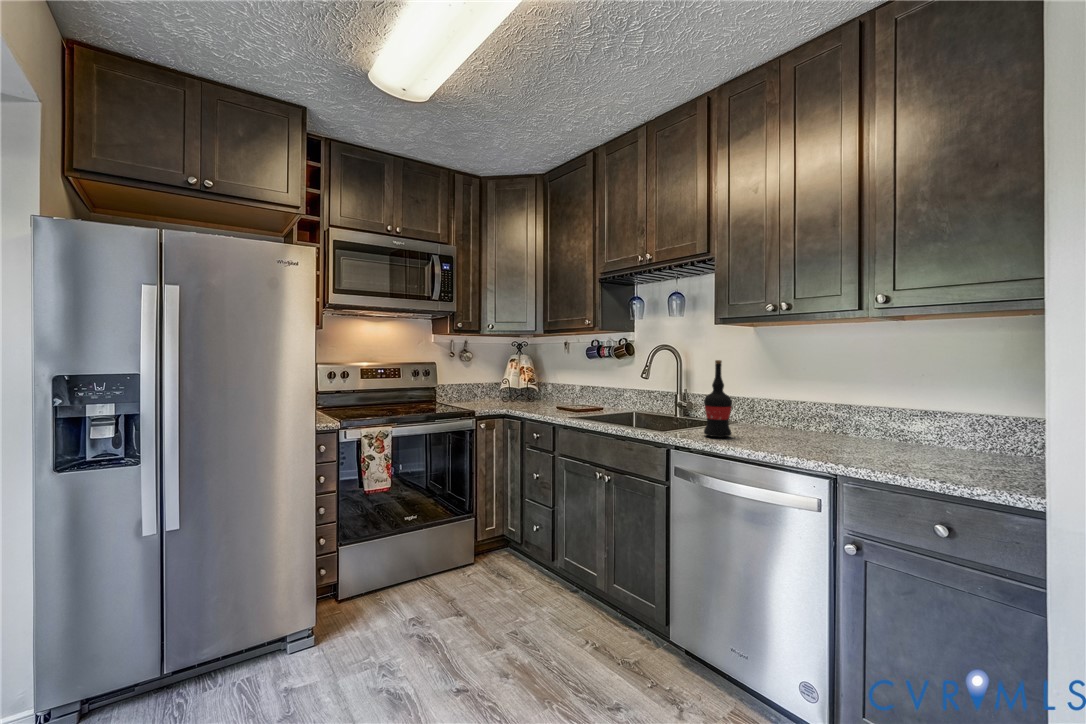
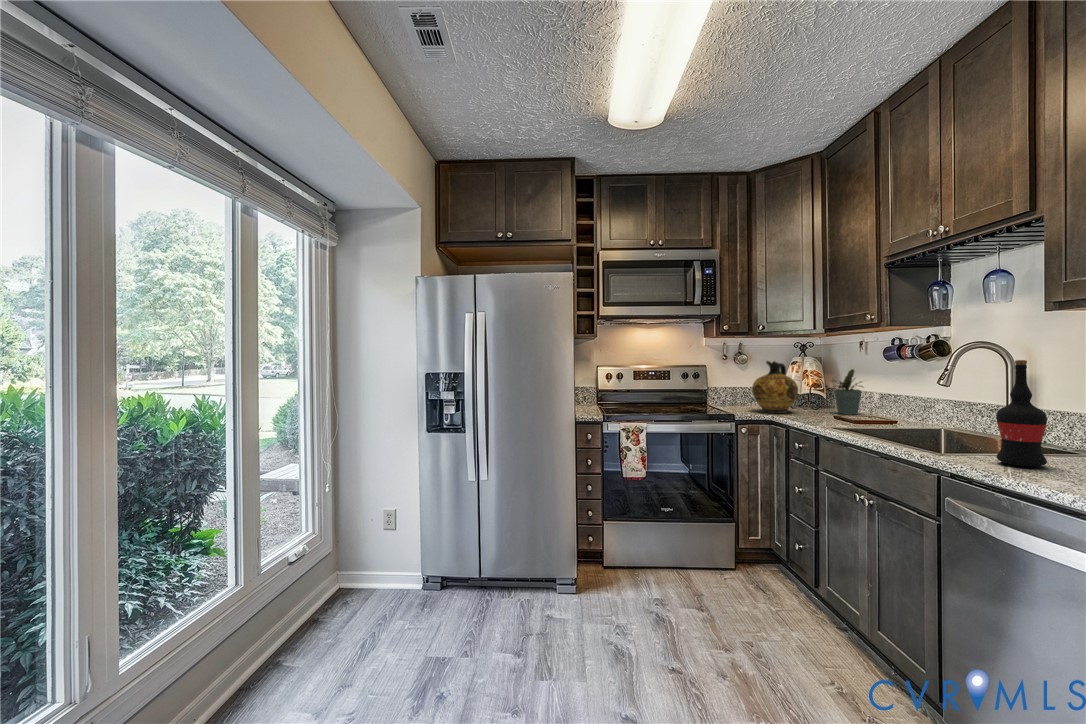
ceramic jug: none [486,359,525,408] -> present [752,361,798,413]
potted plant: none [546,366,576,406] -> present [835,369,863,415]

